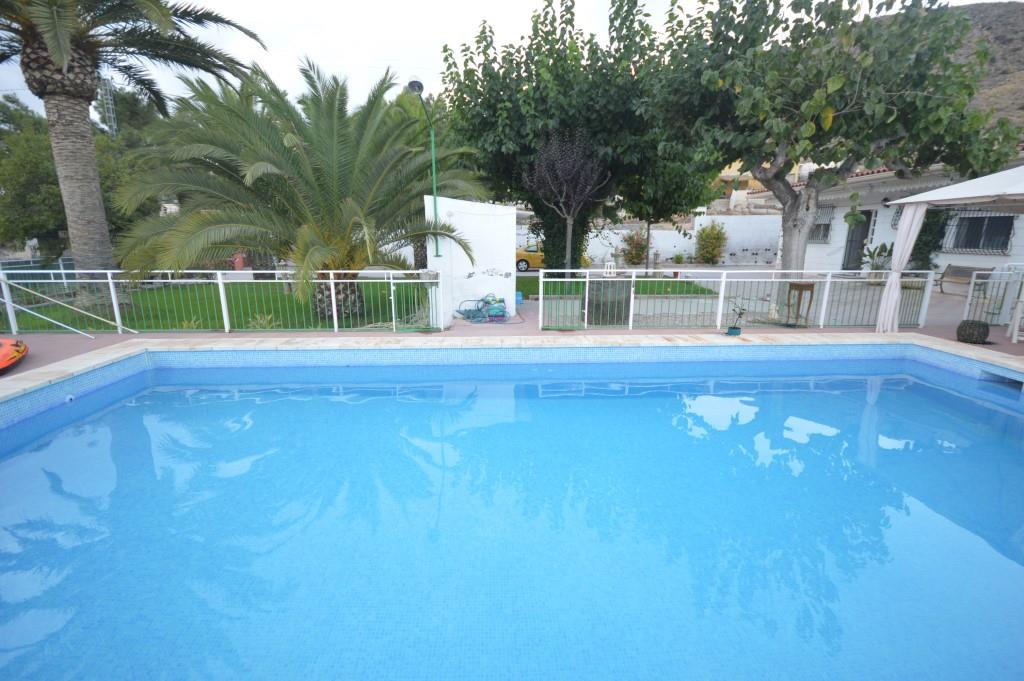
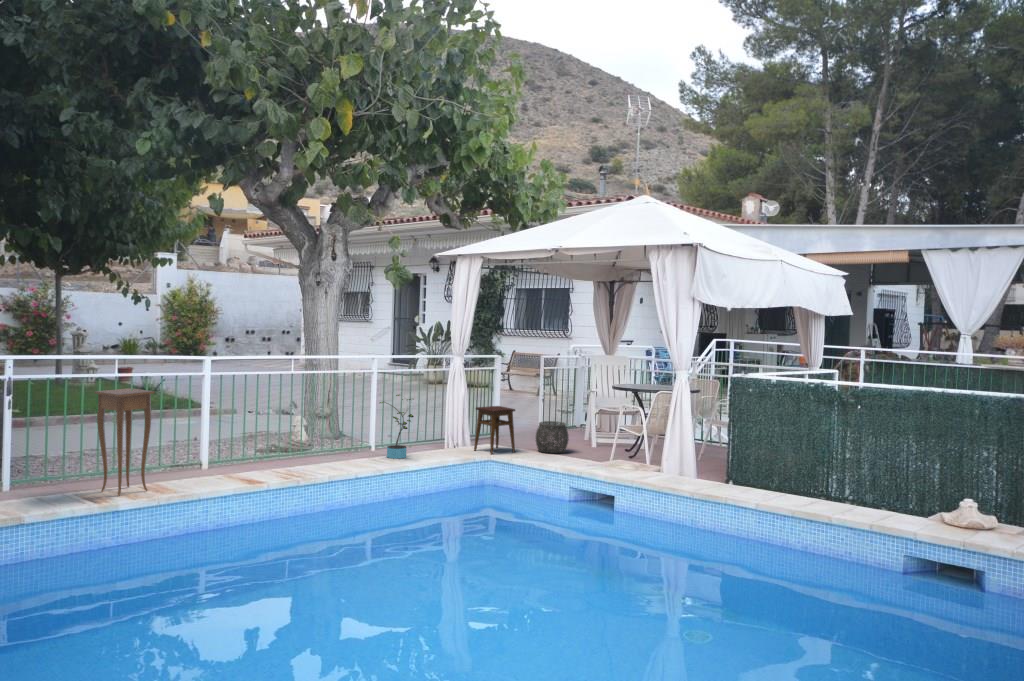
side table: present [786,281,816,327] -> present [95,388,155,496]
potted plant: present [728,296,746,335] -> present [380,395,414,459]
stool: none [899,306,941,339] -> present [474,406,515,455]

